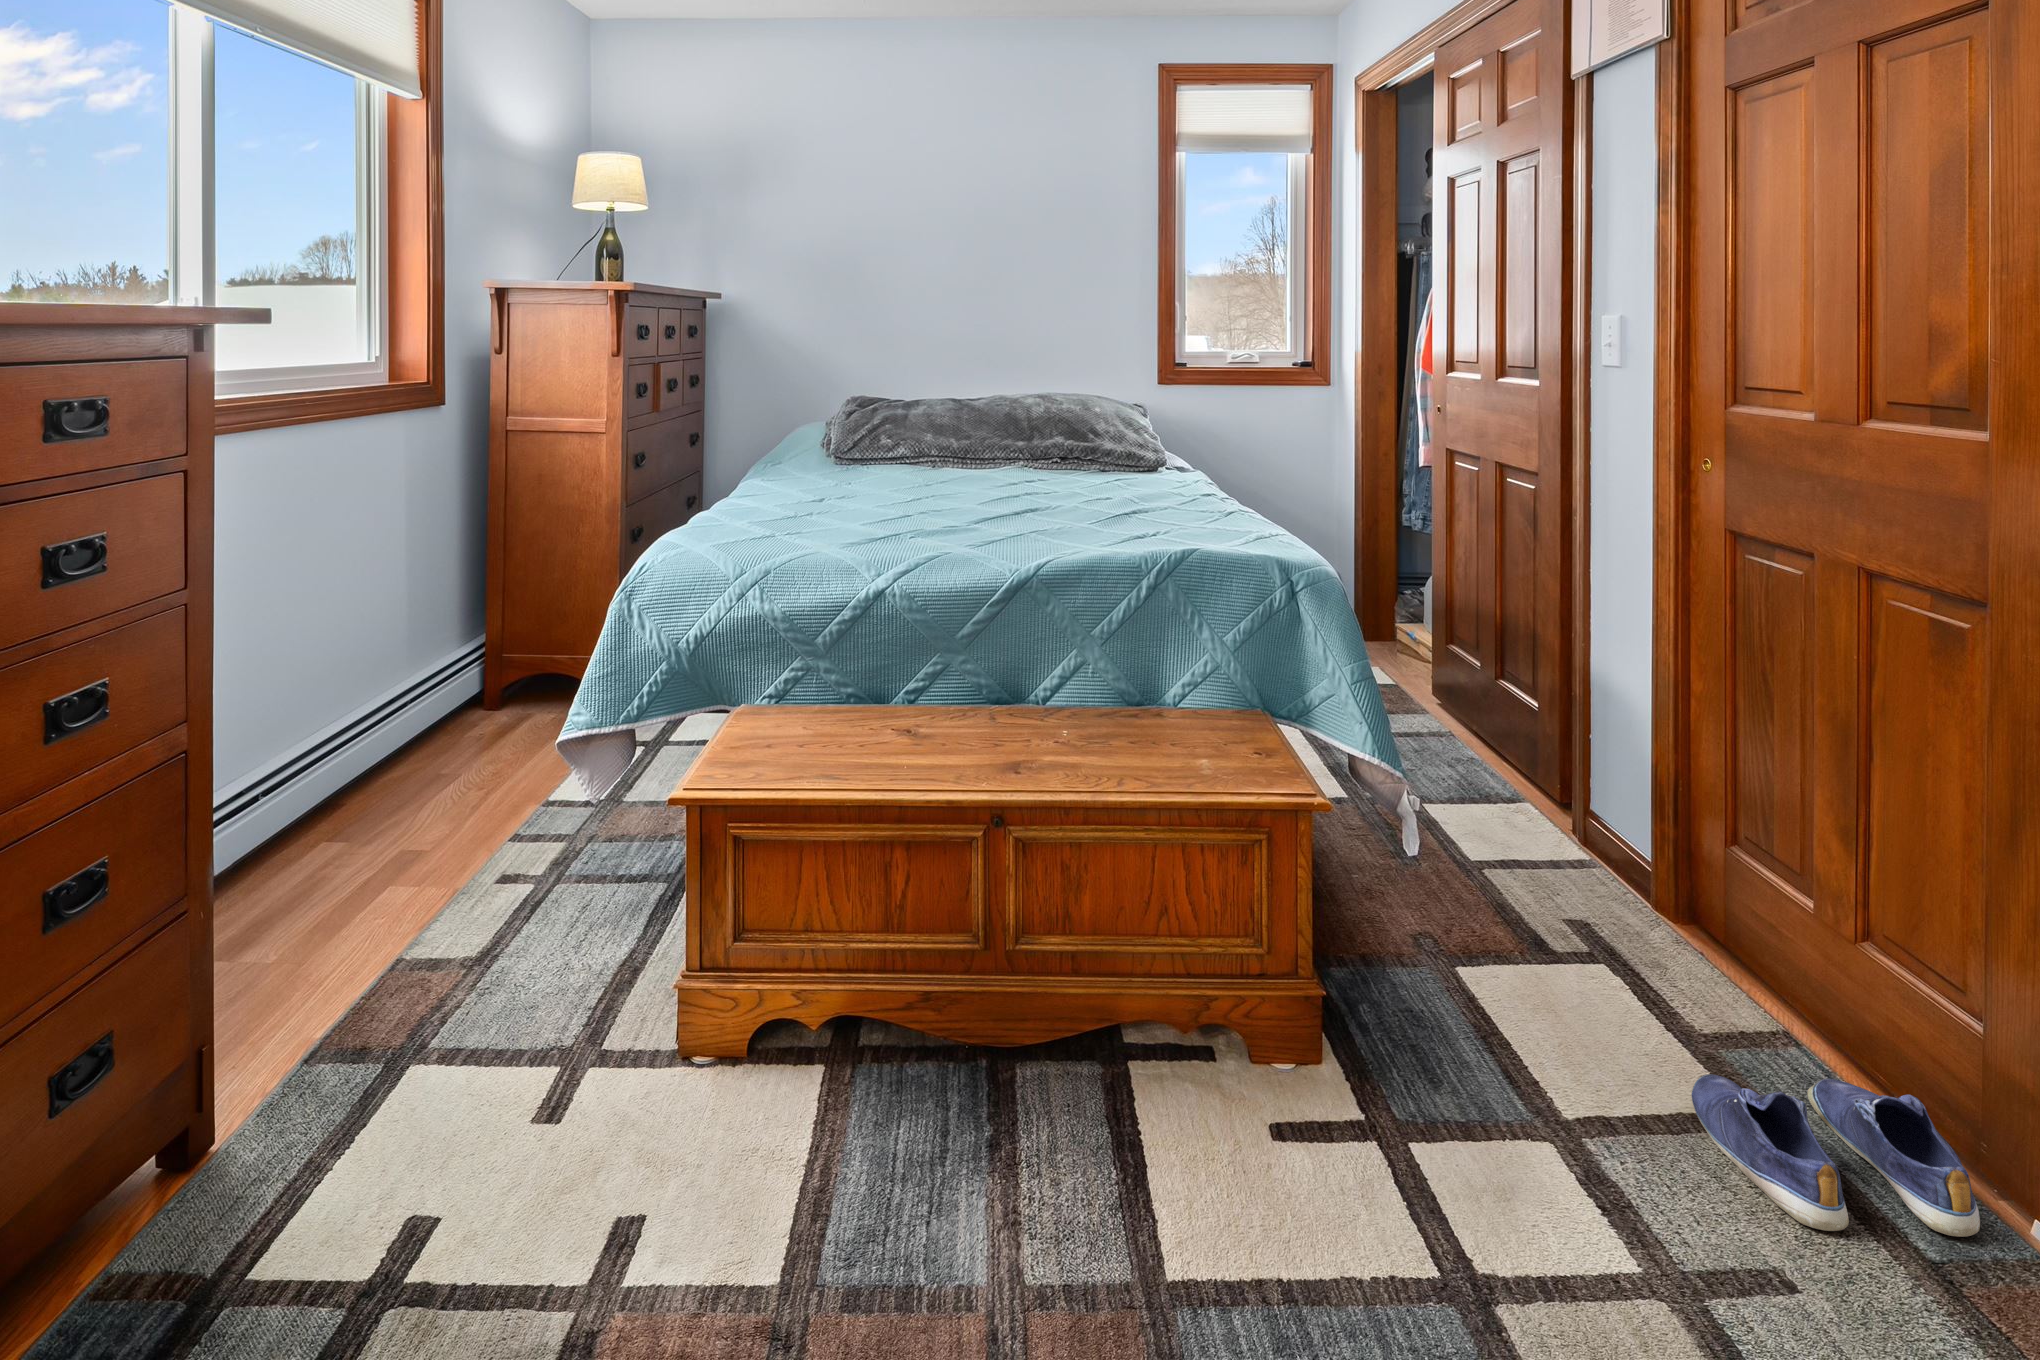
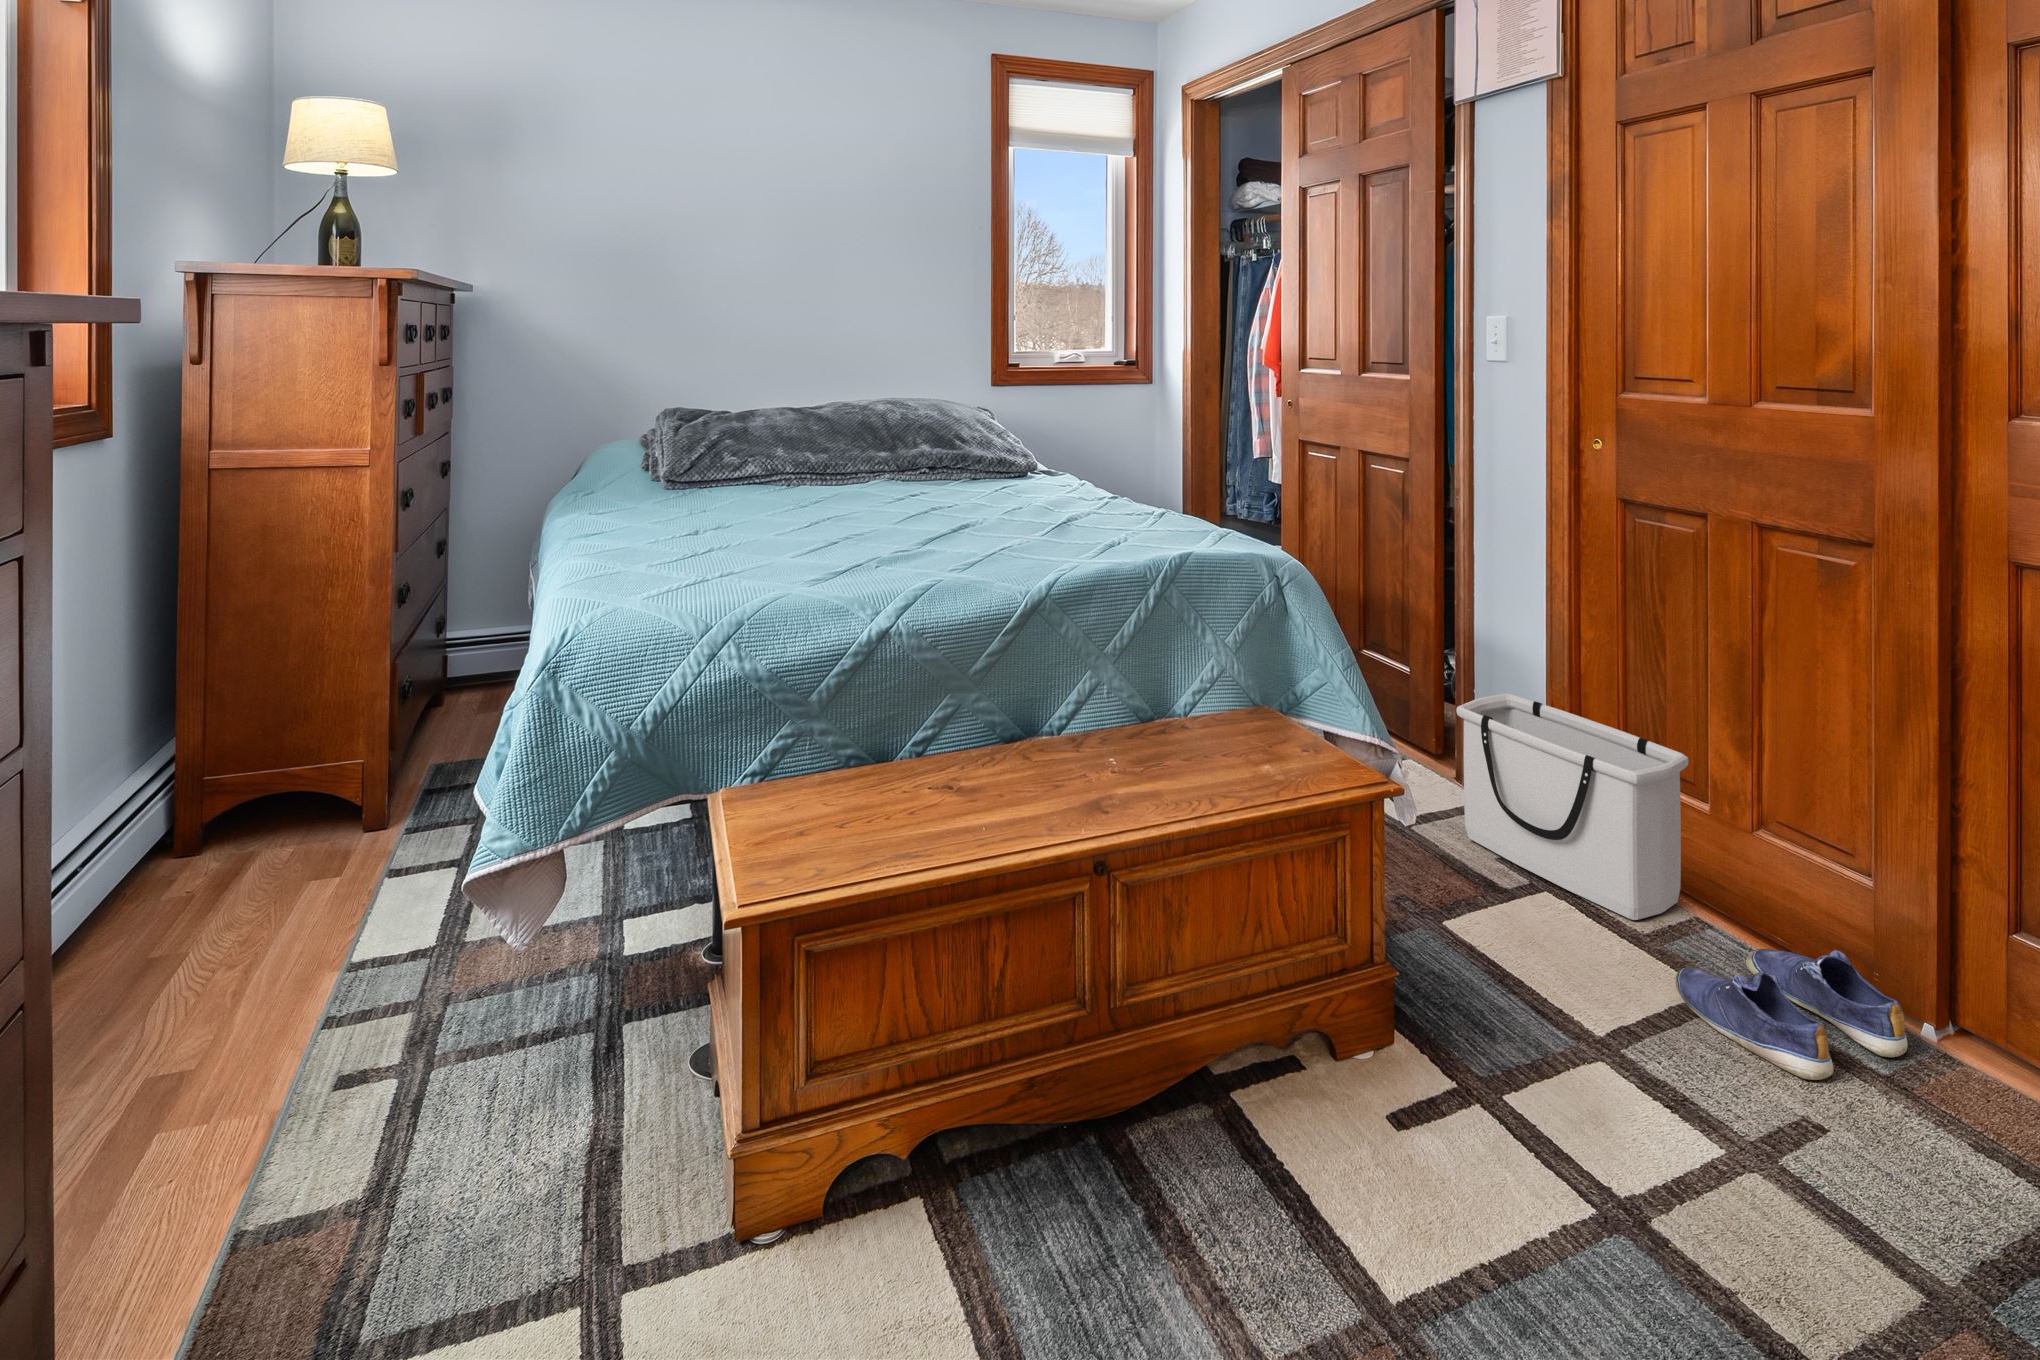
storage bin: none [1529,744,1782,1019] -> present [1456,694,1688,920]

